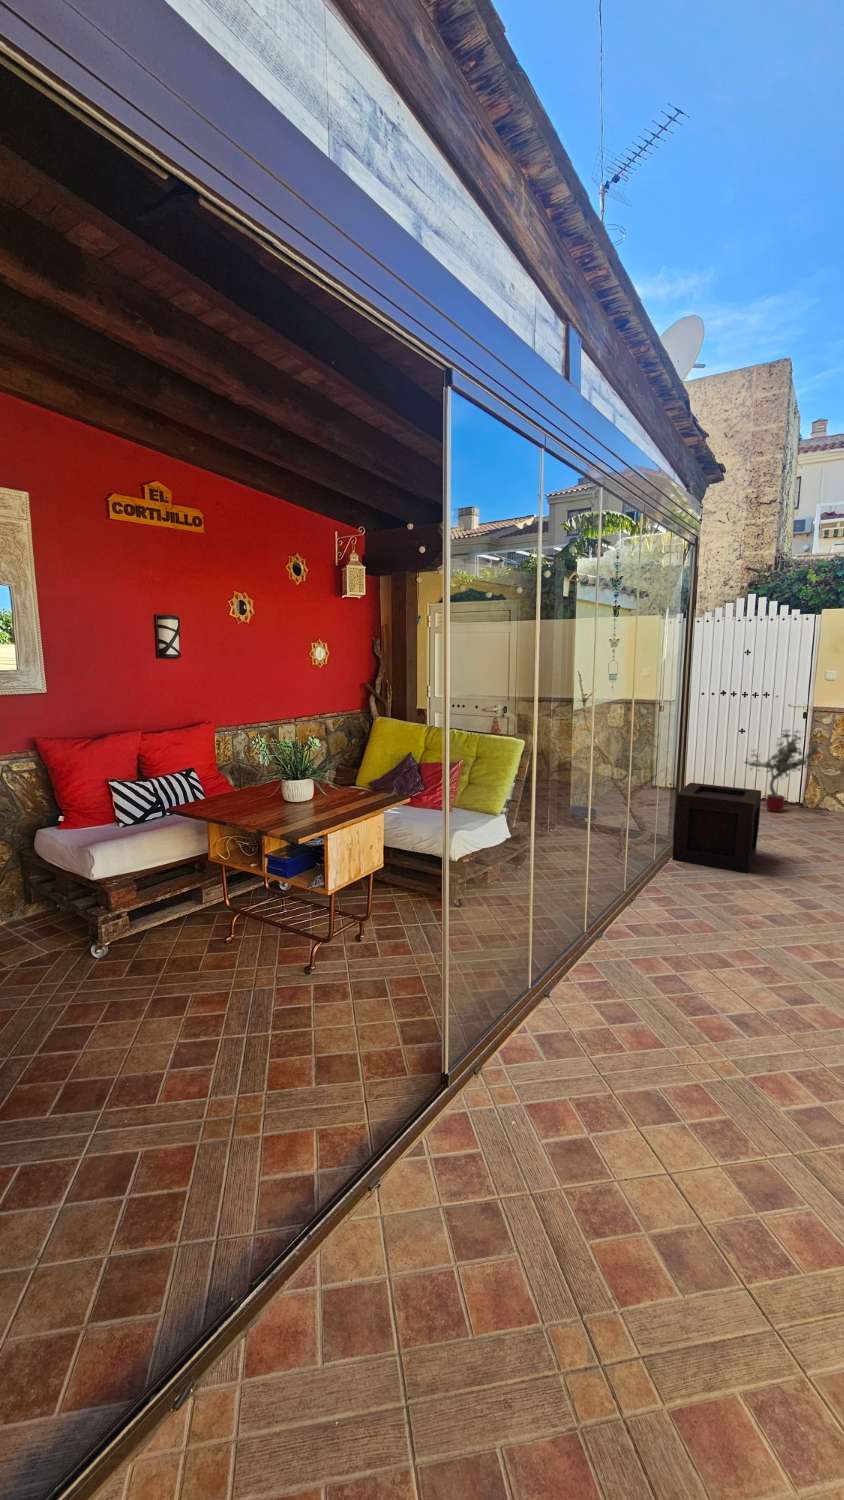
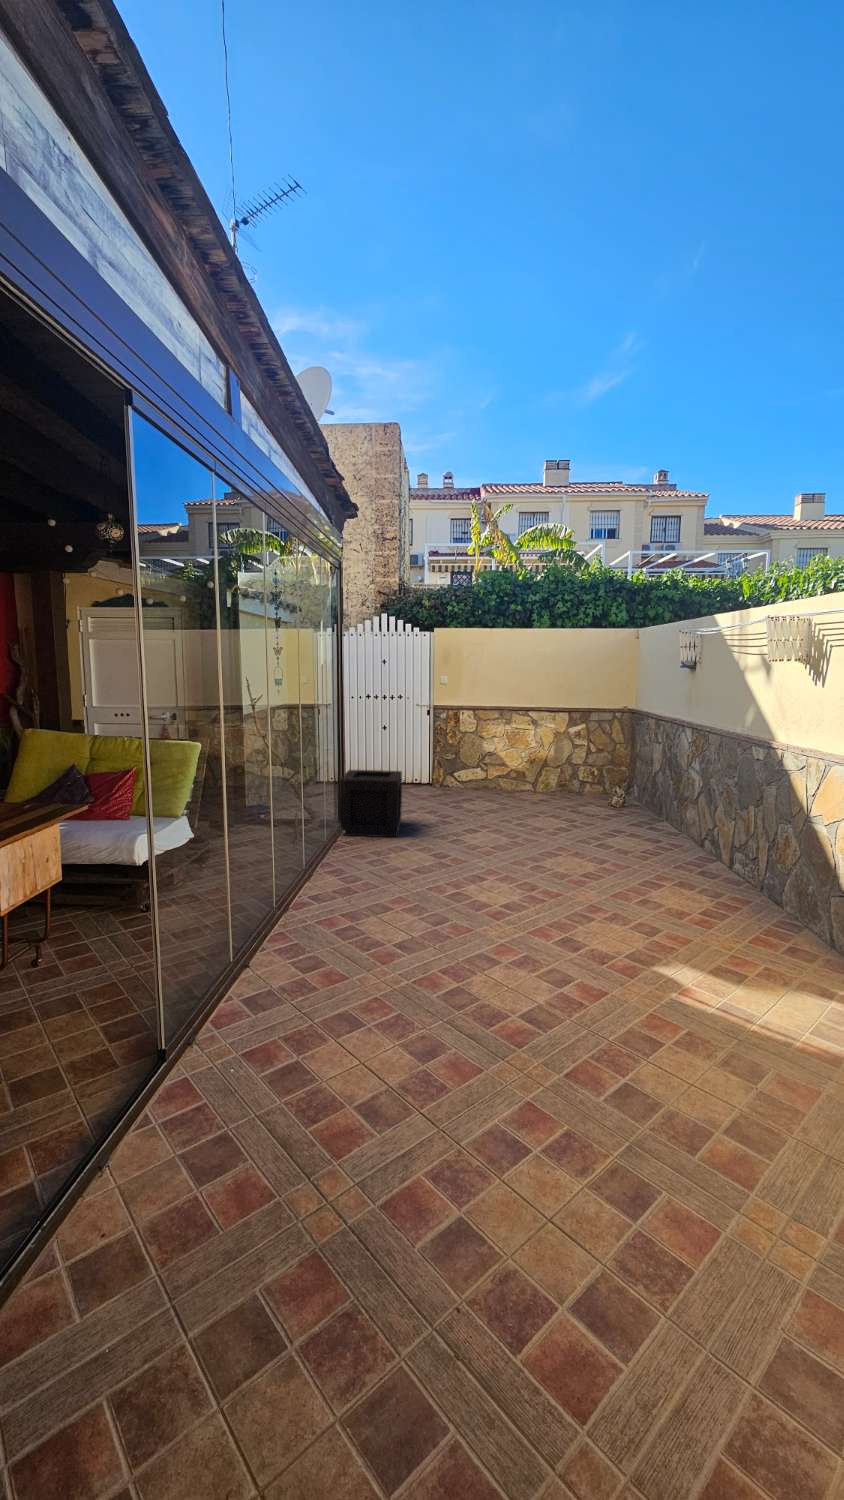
potted tree: present [745,730,819,812] -> none [386,722,439,789]

